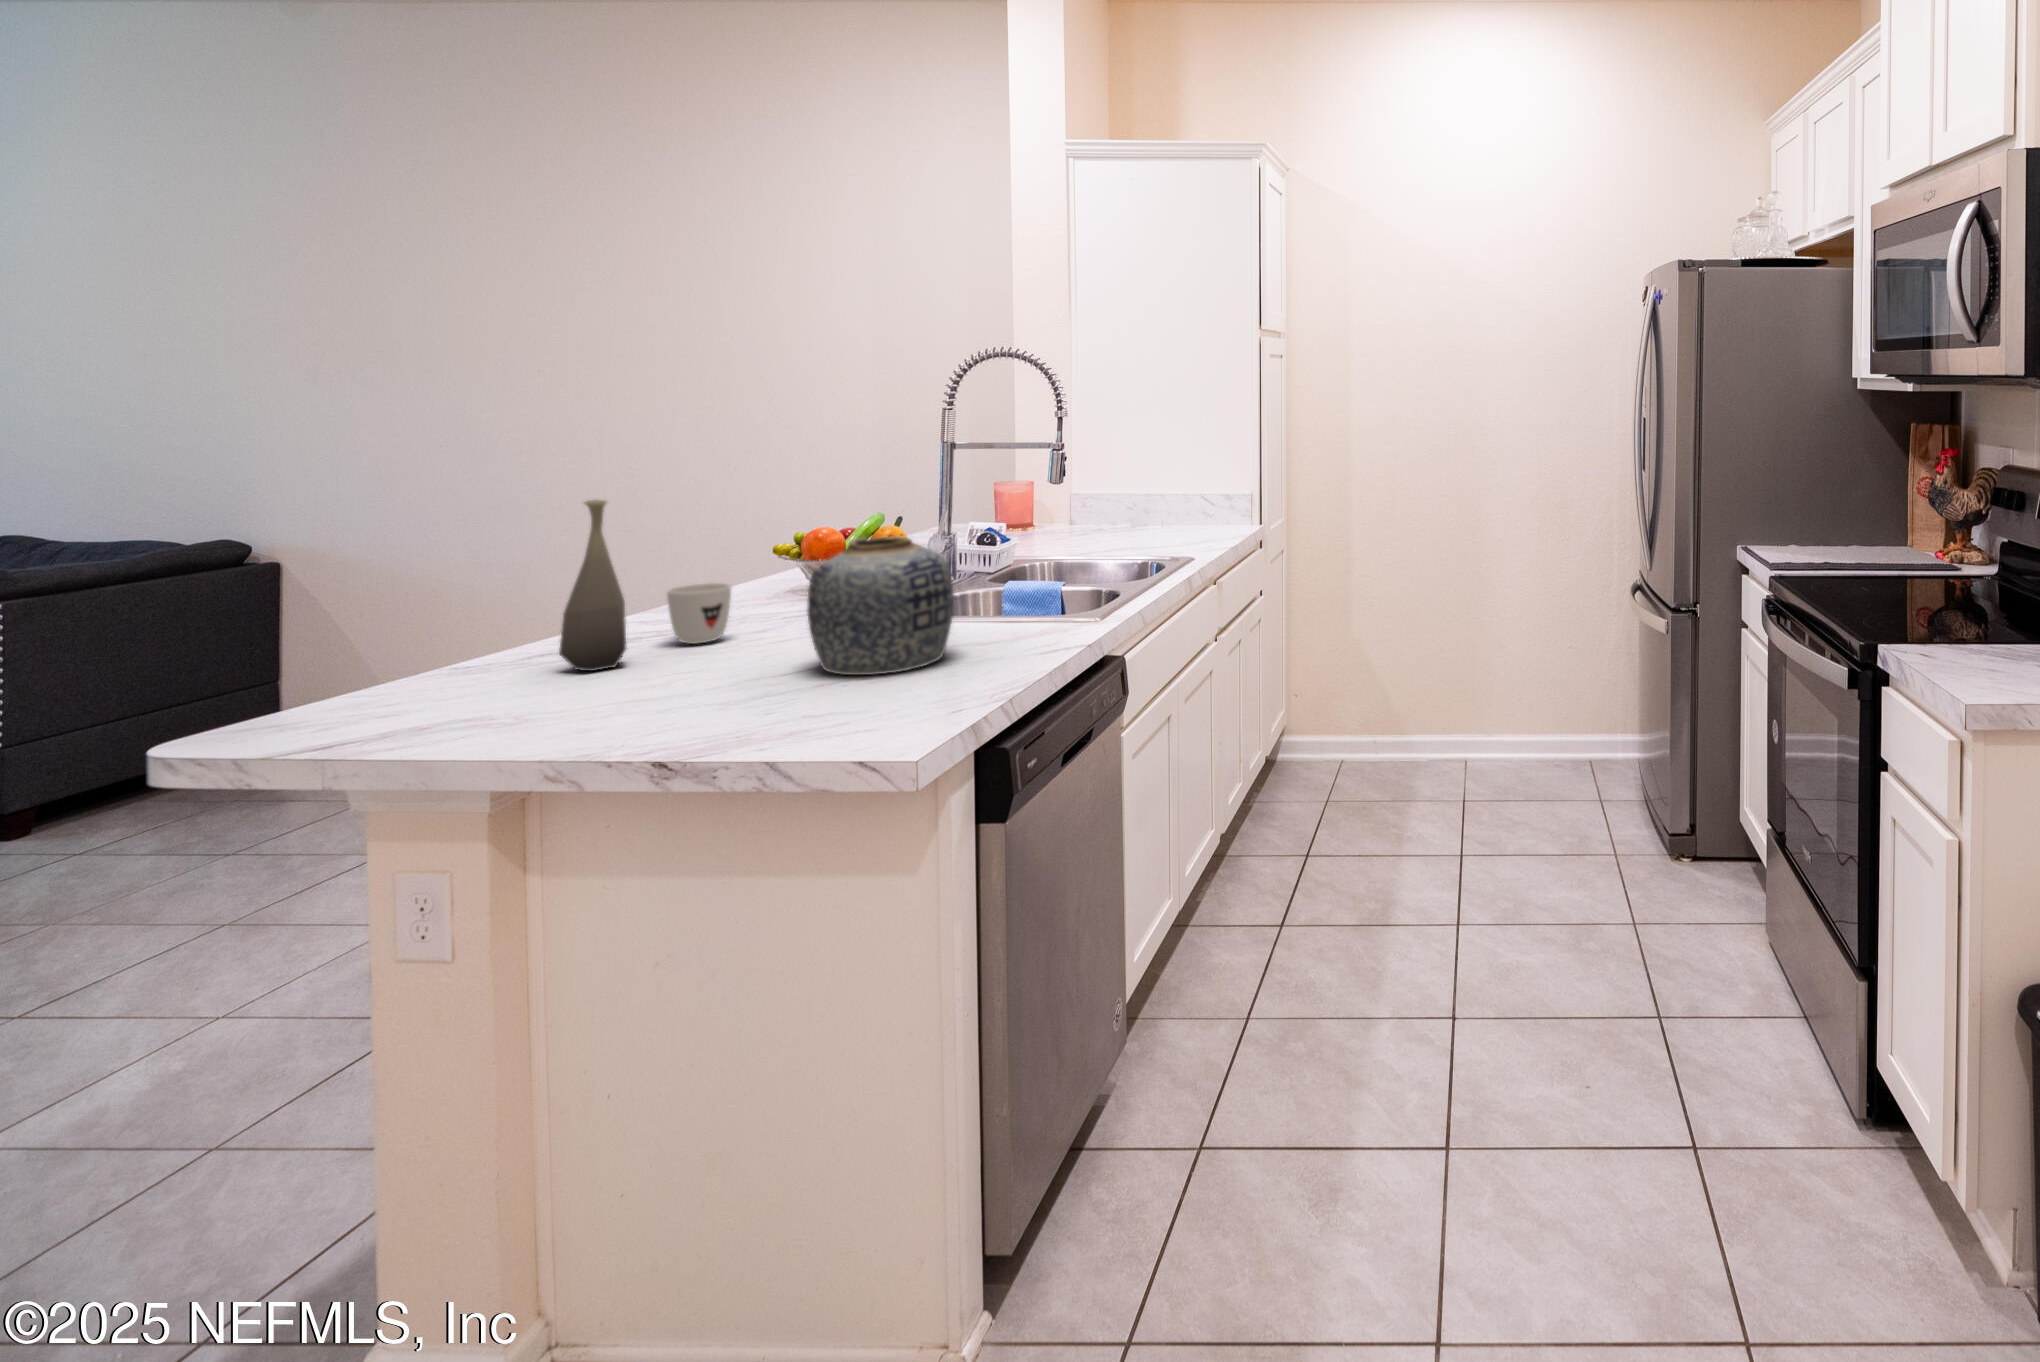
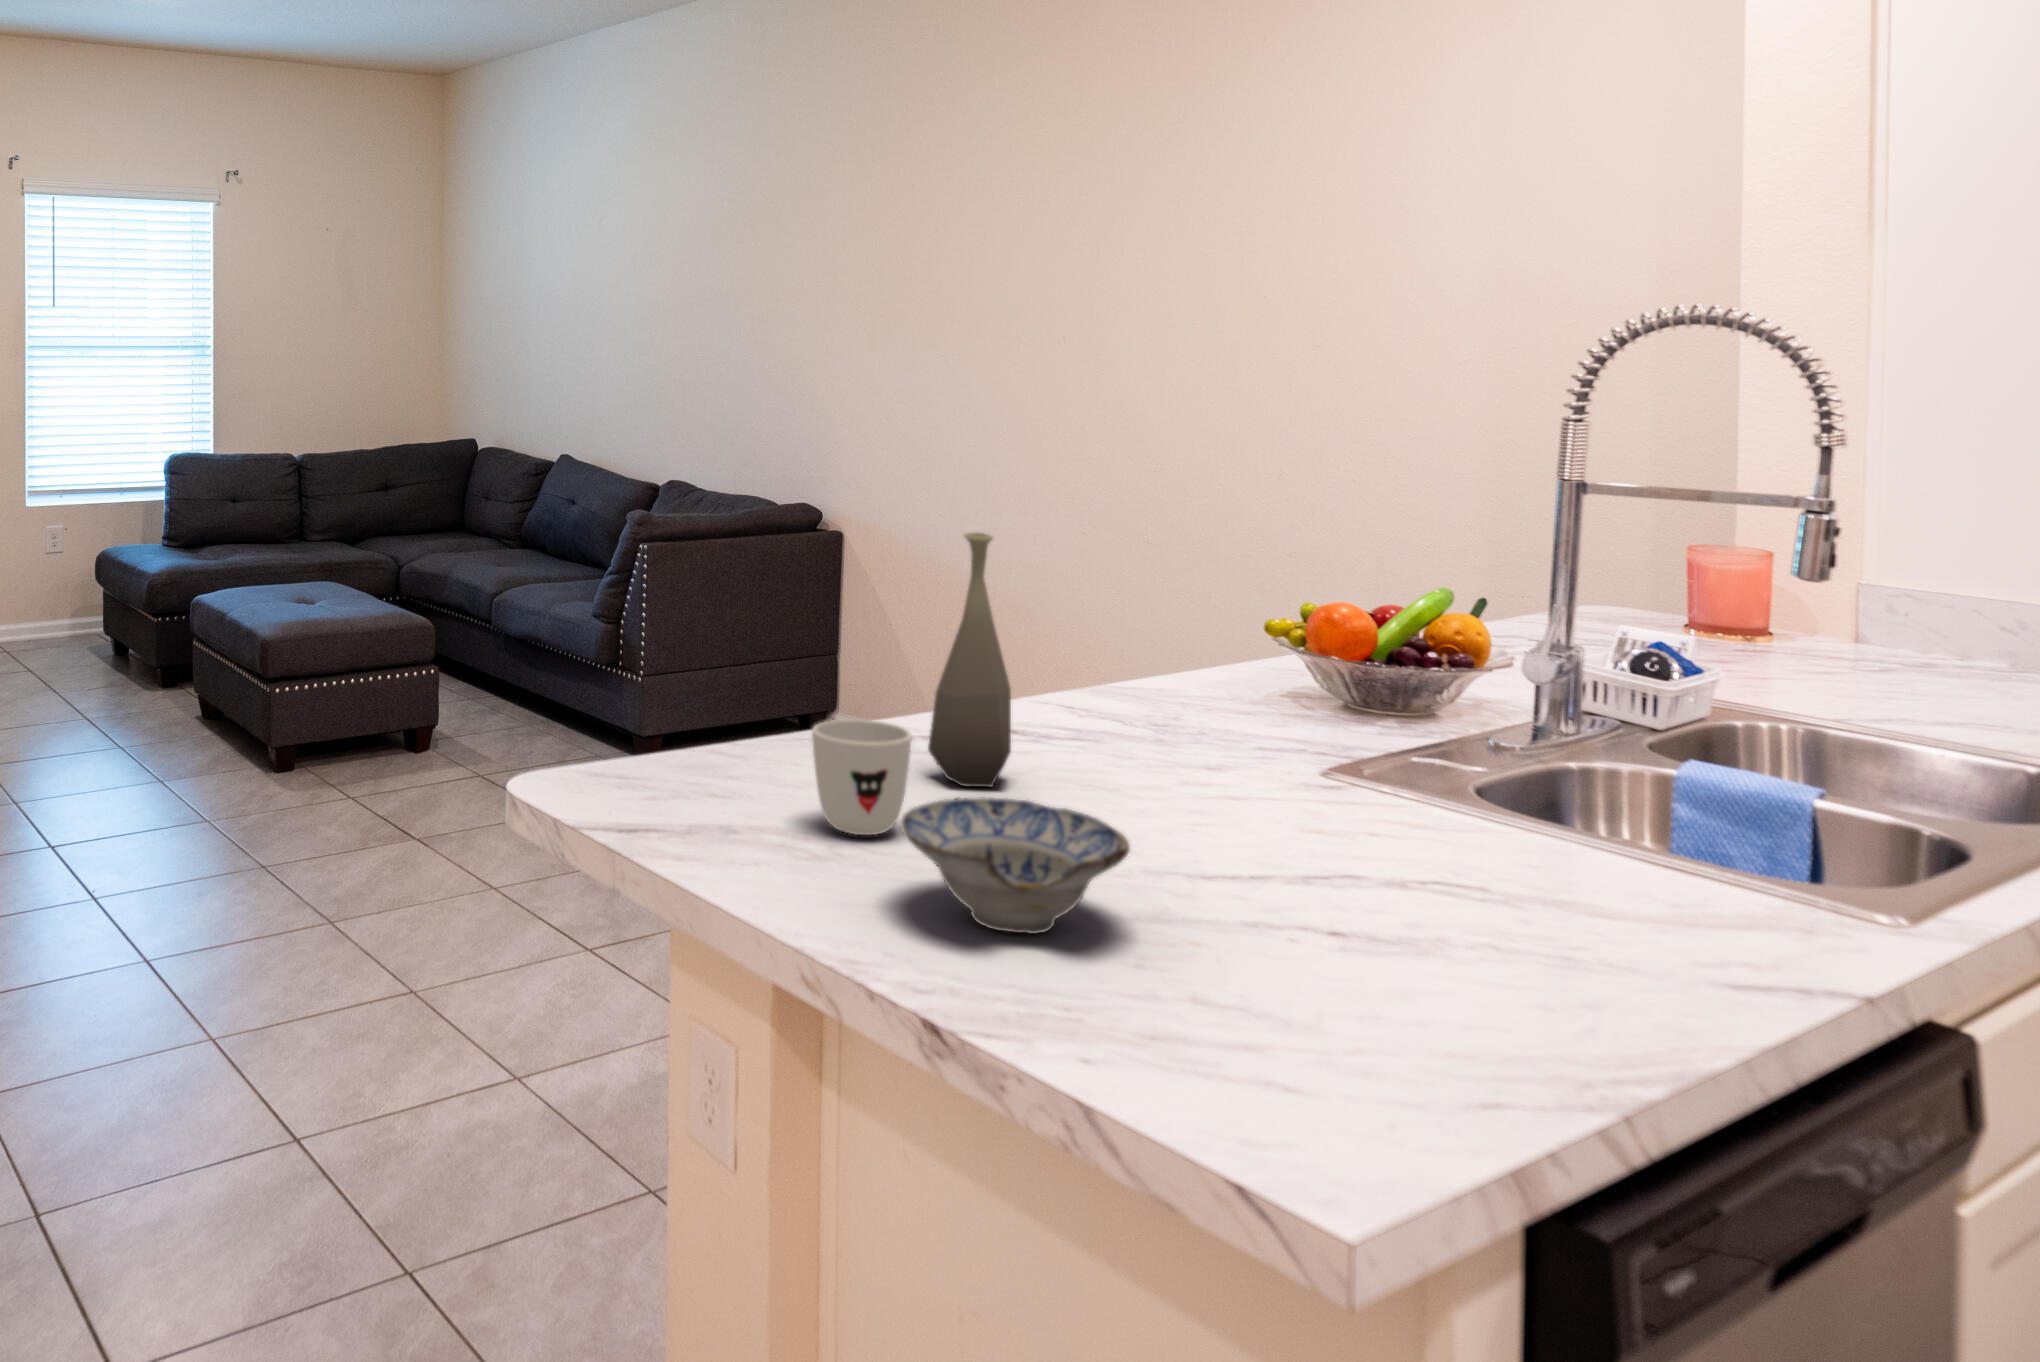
vase: present [807,537,954,675] -> none [1246,659,1525,943]
mug: present [667,583,731,644] -> present [812,719,912,835]
ceramic bowl: none [594,647,756,722] -> present [900,797,1130,934]

